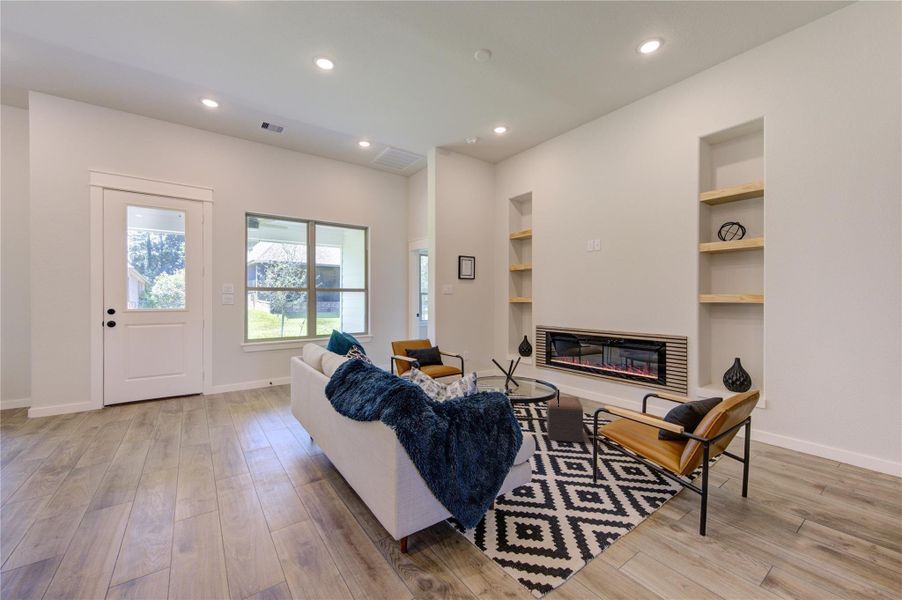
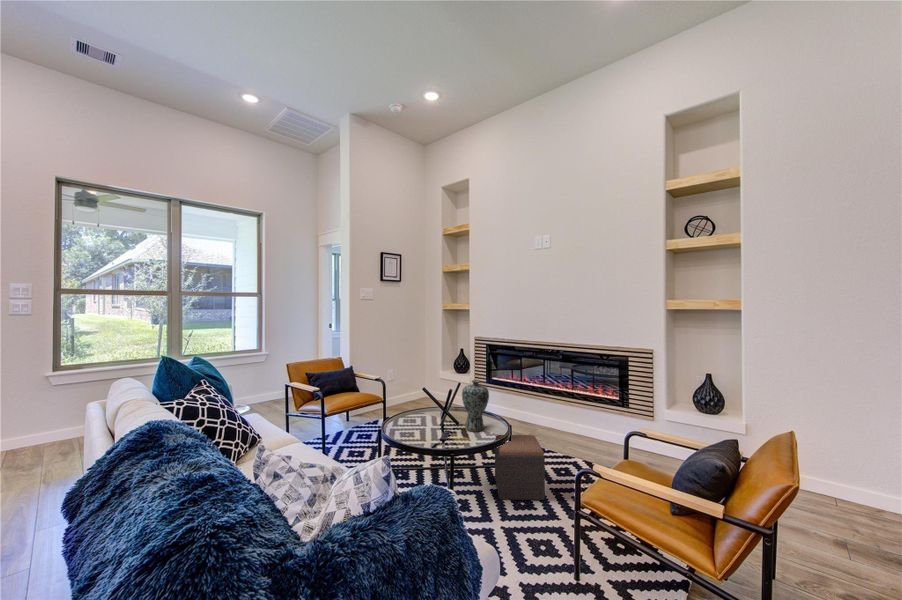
vase: none [522,354,542,391] -> present [462,380,489,432]

